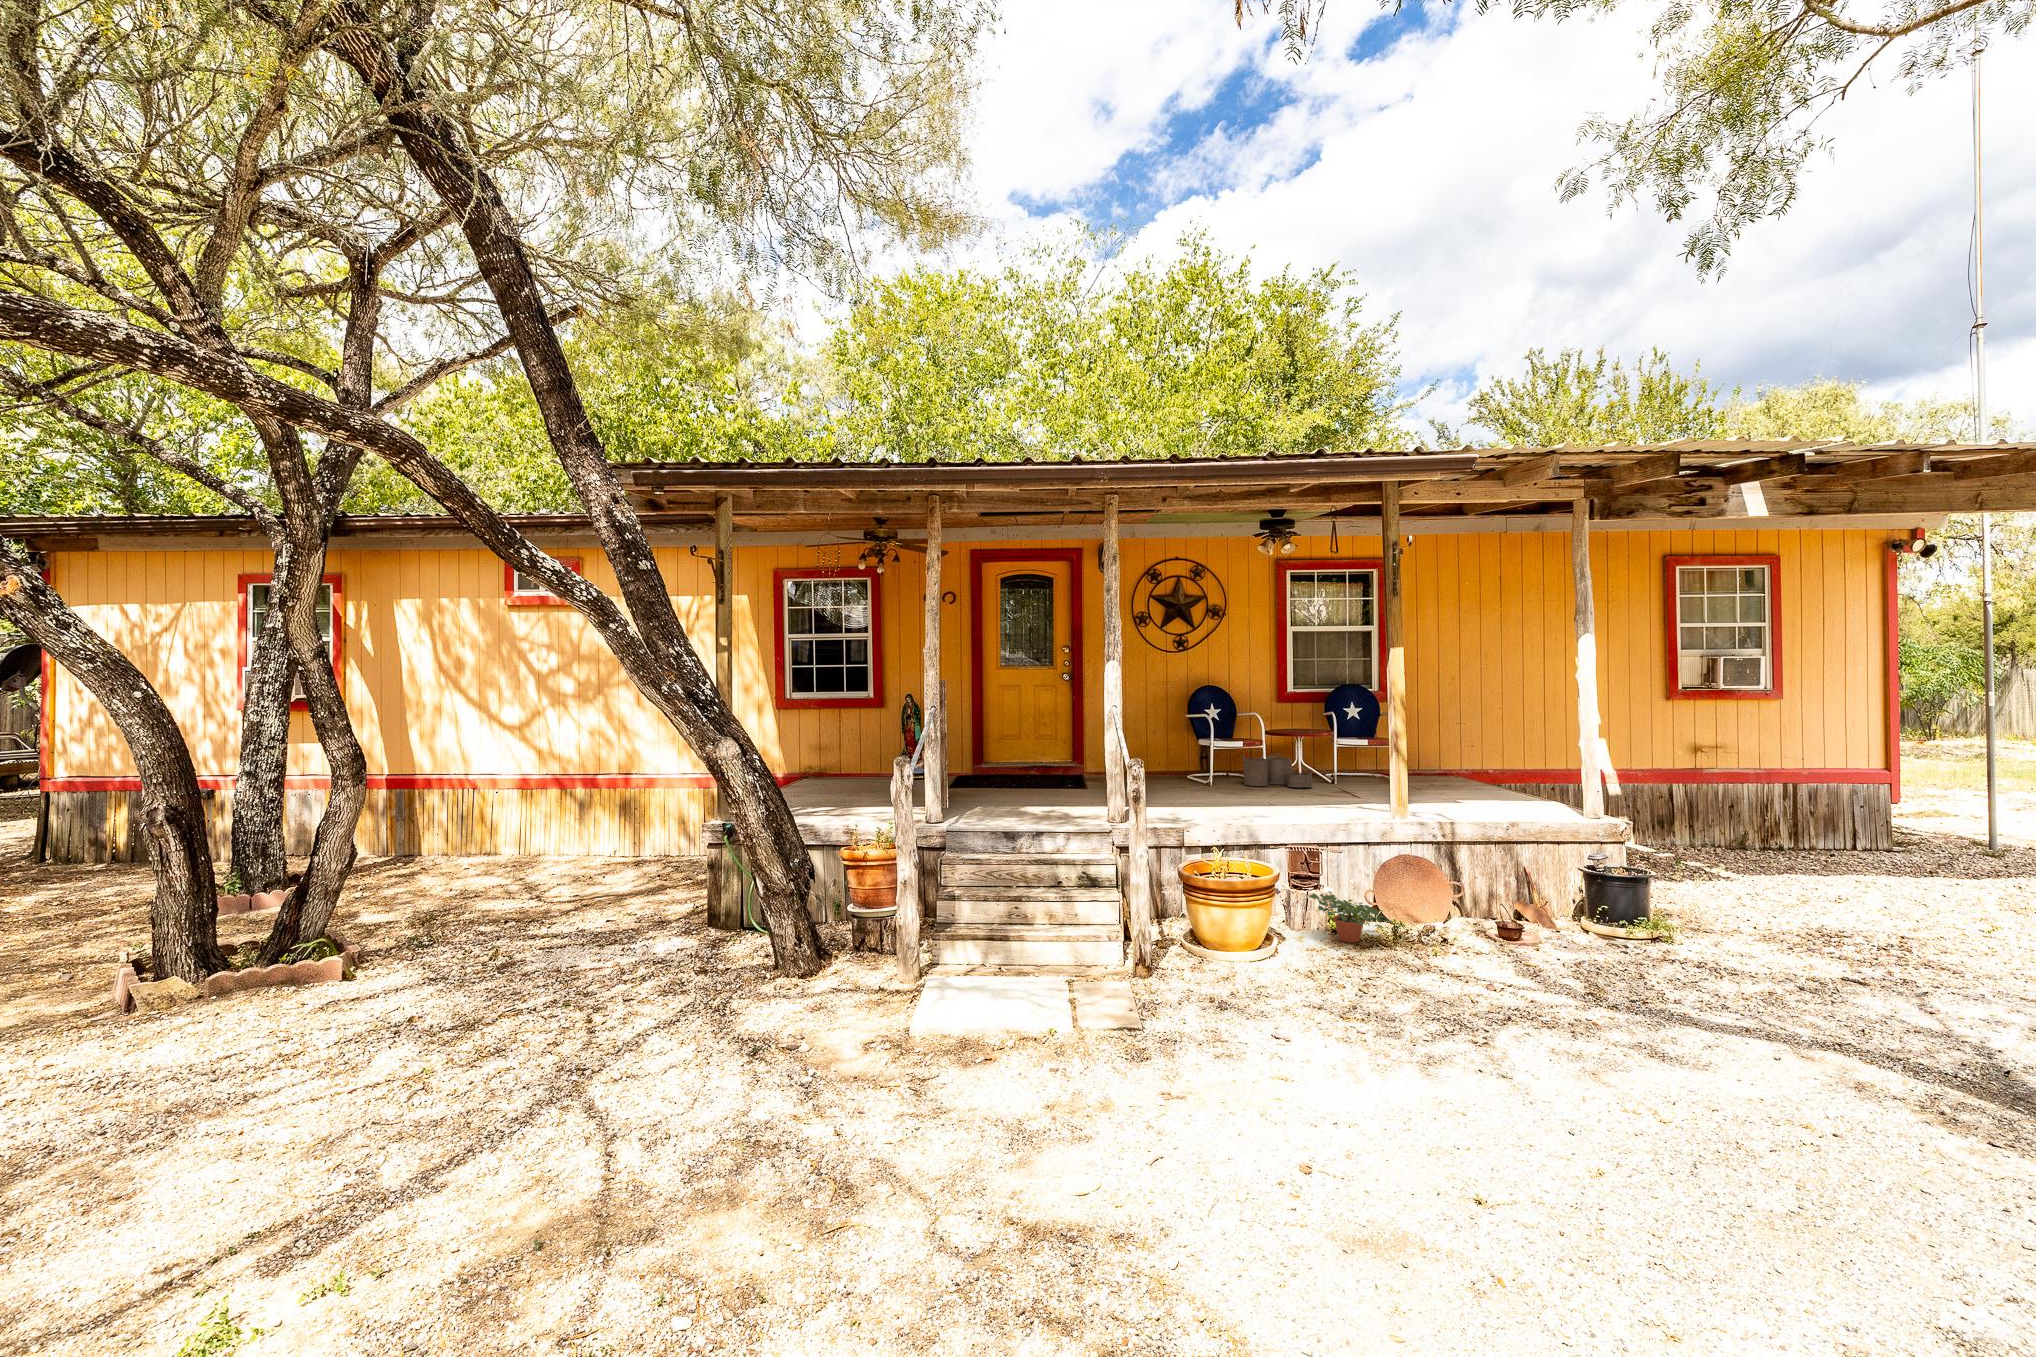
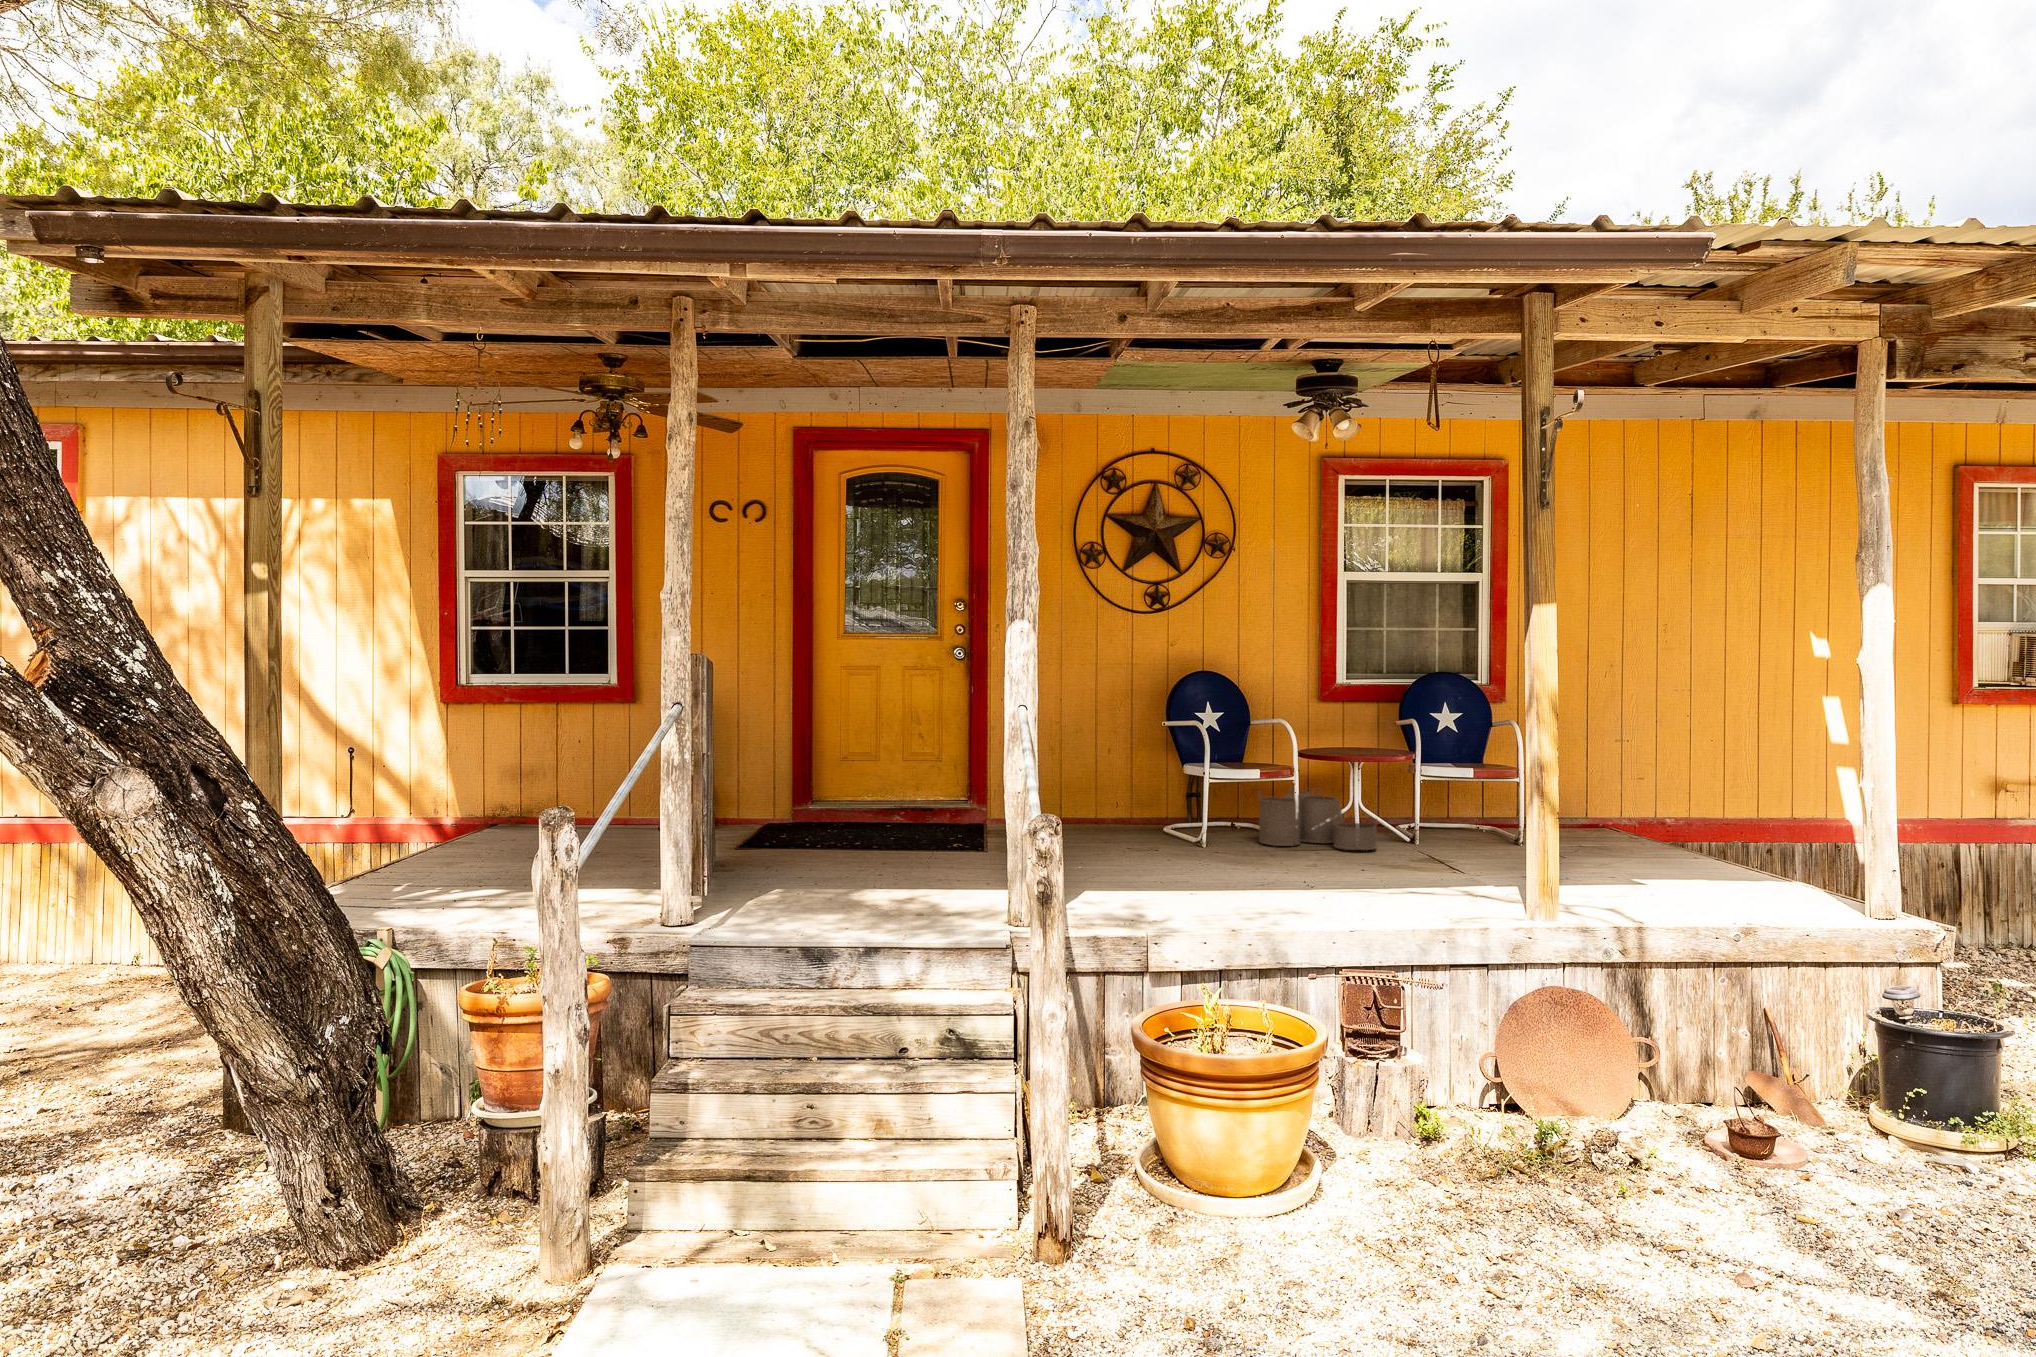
potted plant: present [1309,891,1392,943] -> none [1378,1059,1543,1165]

